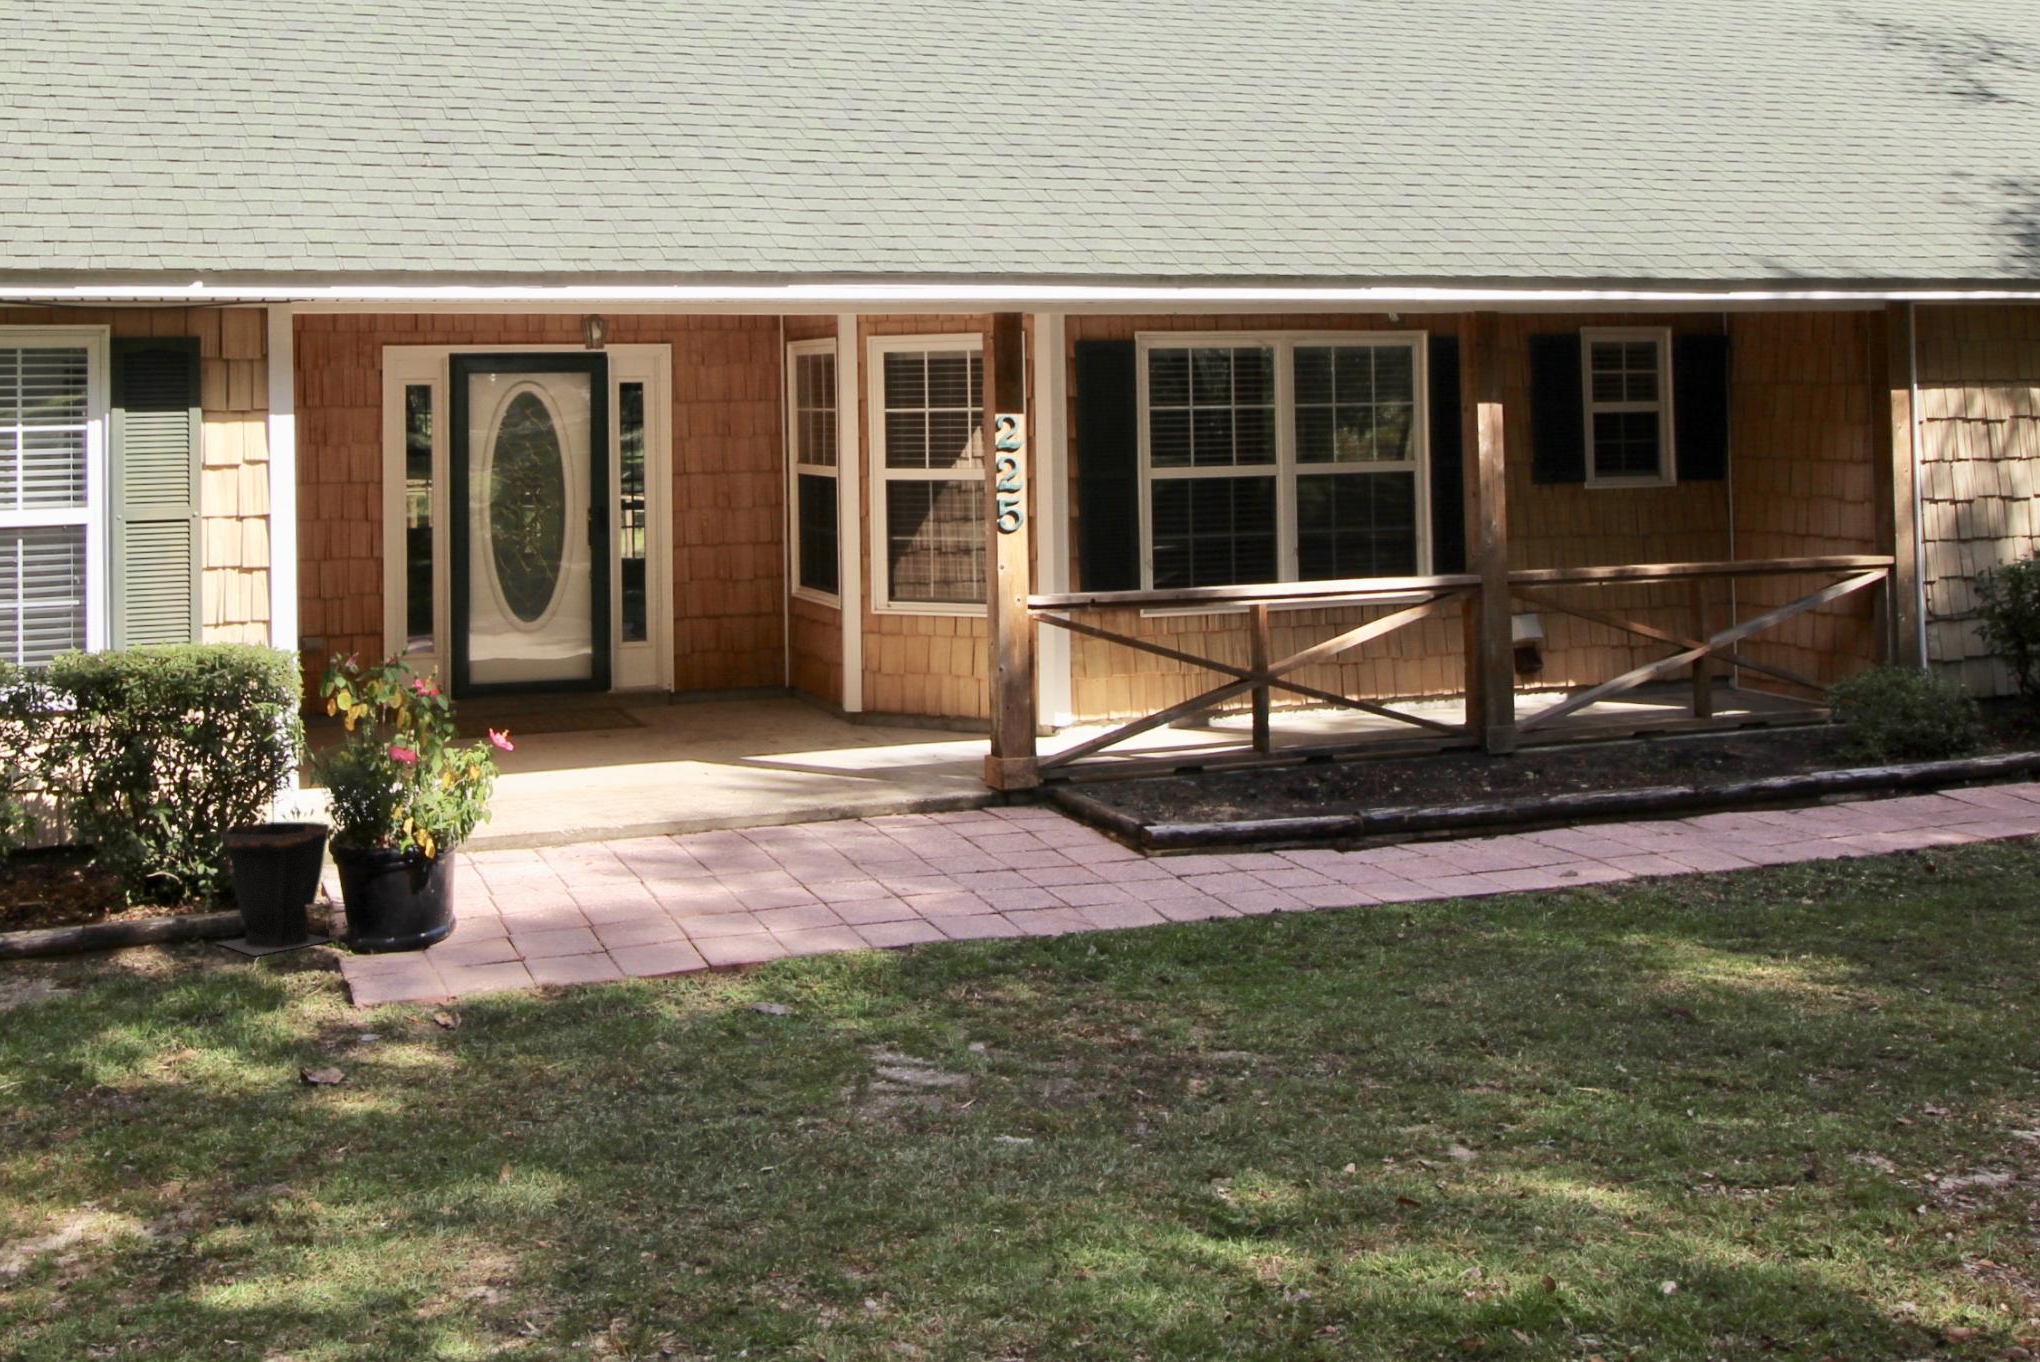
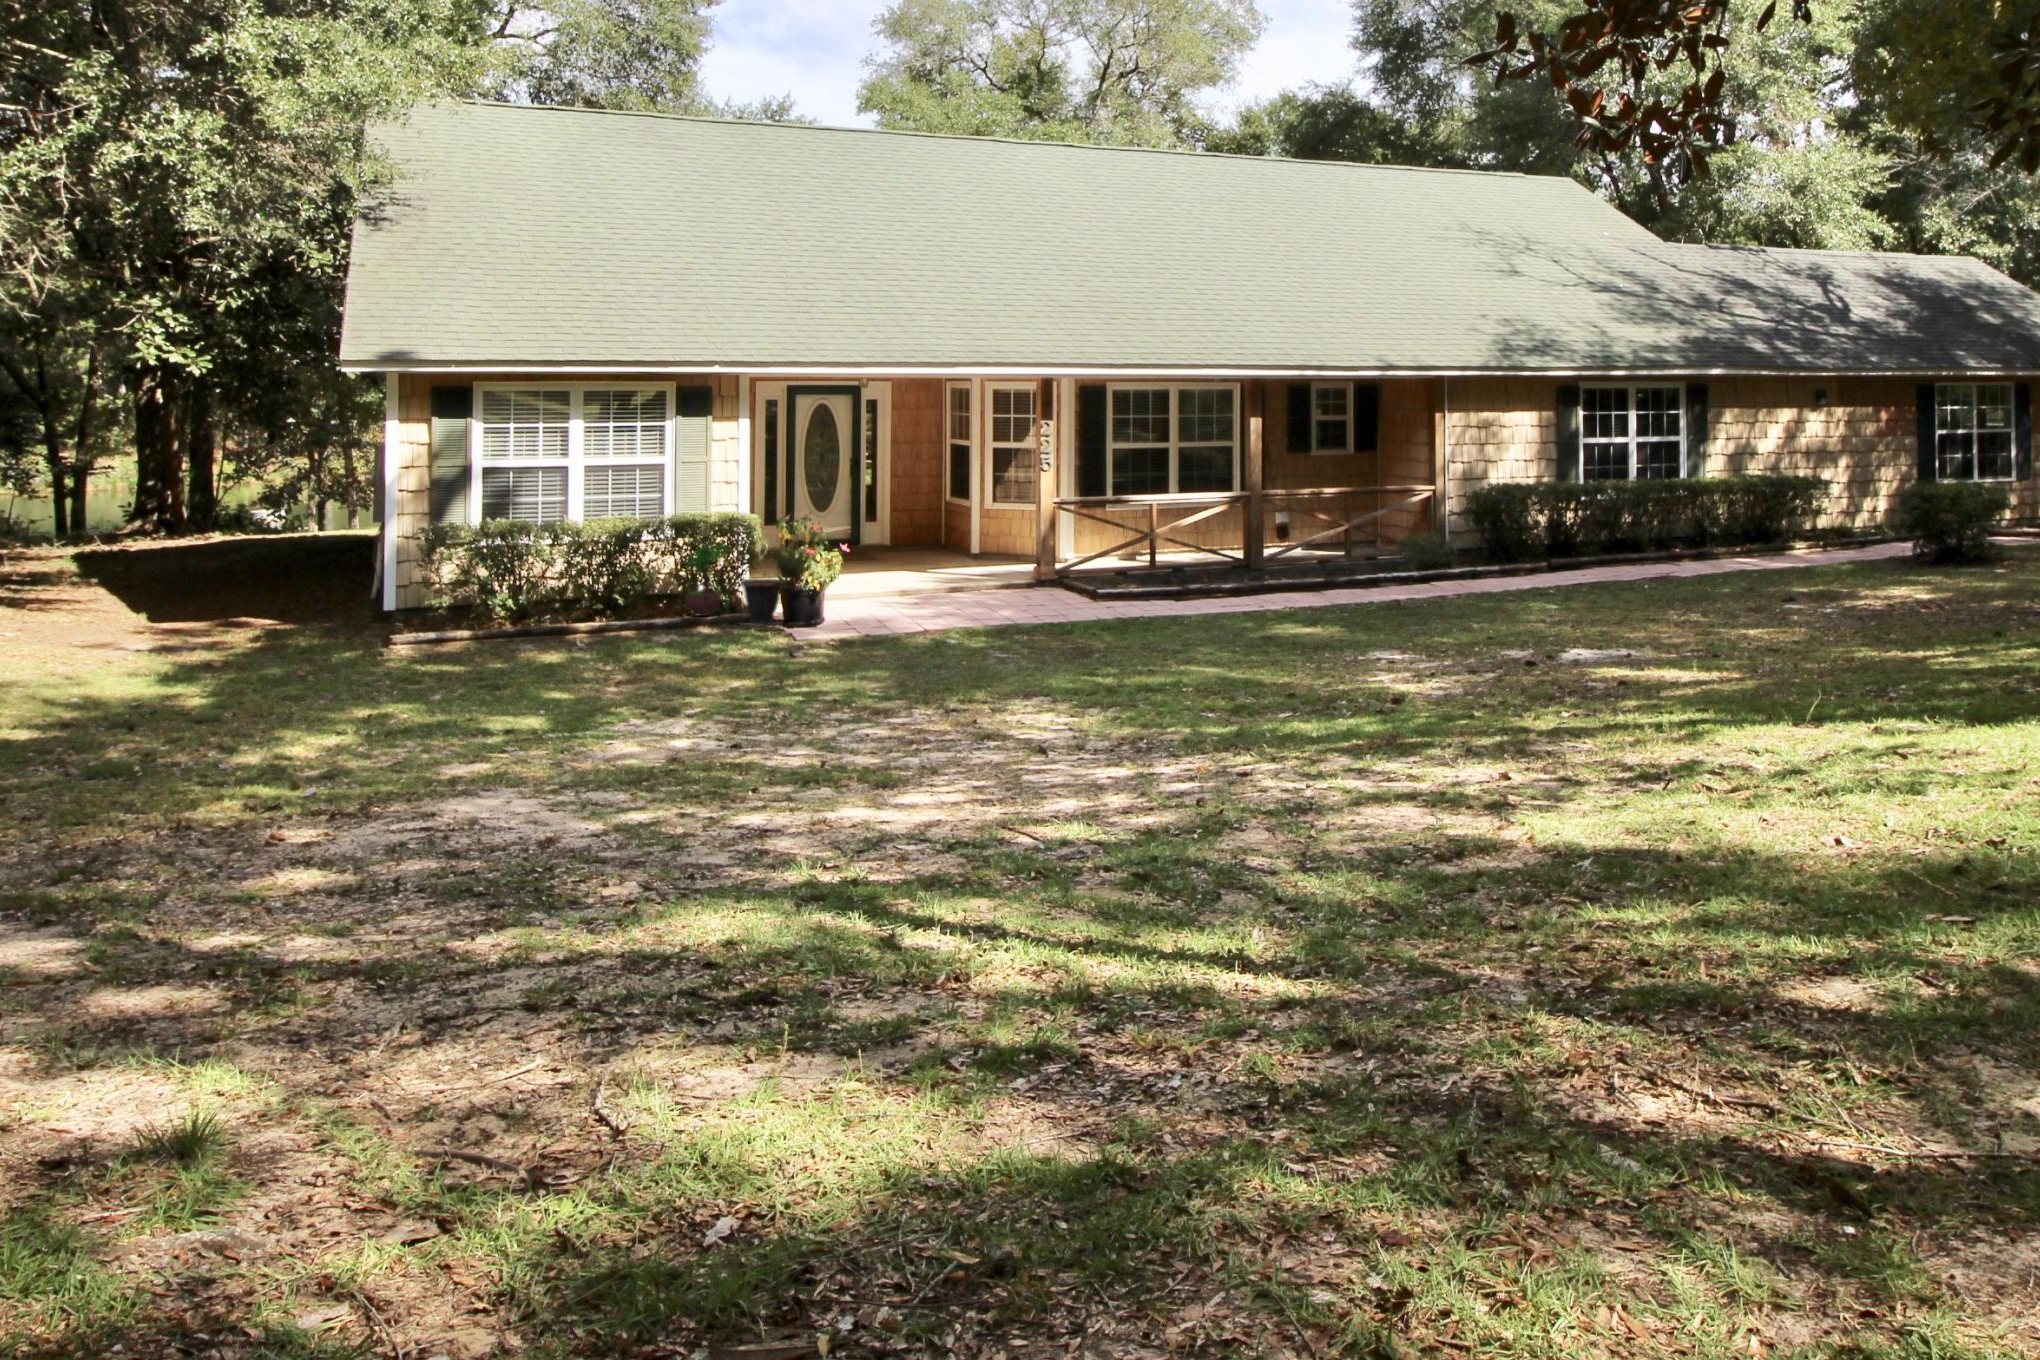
potted tree: none [98,708,220,907] -> present [686,542,724,616]

